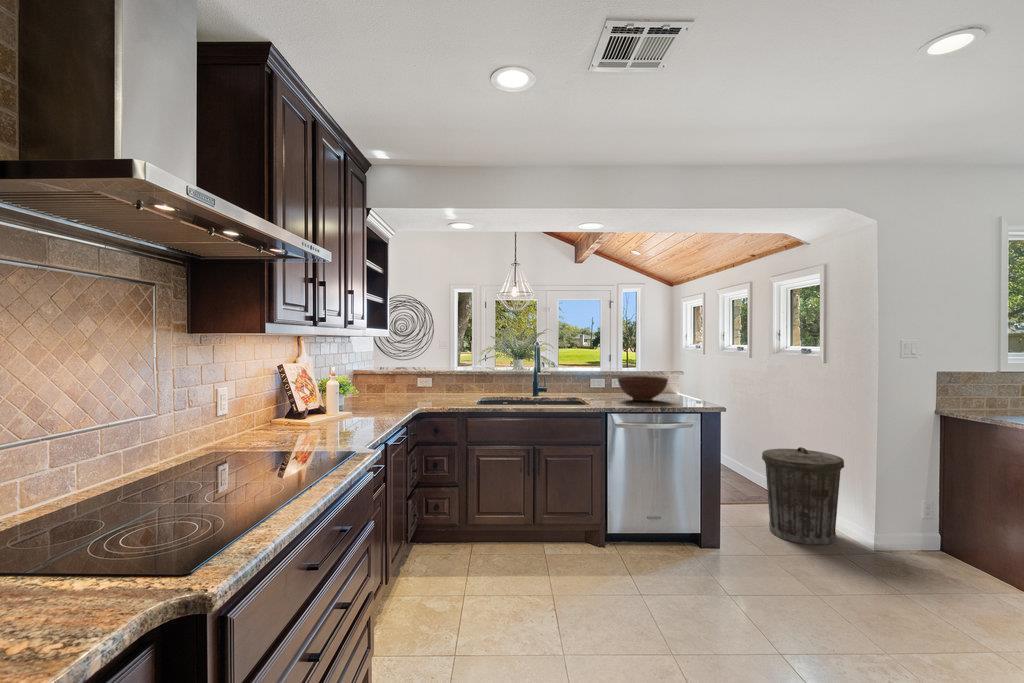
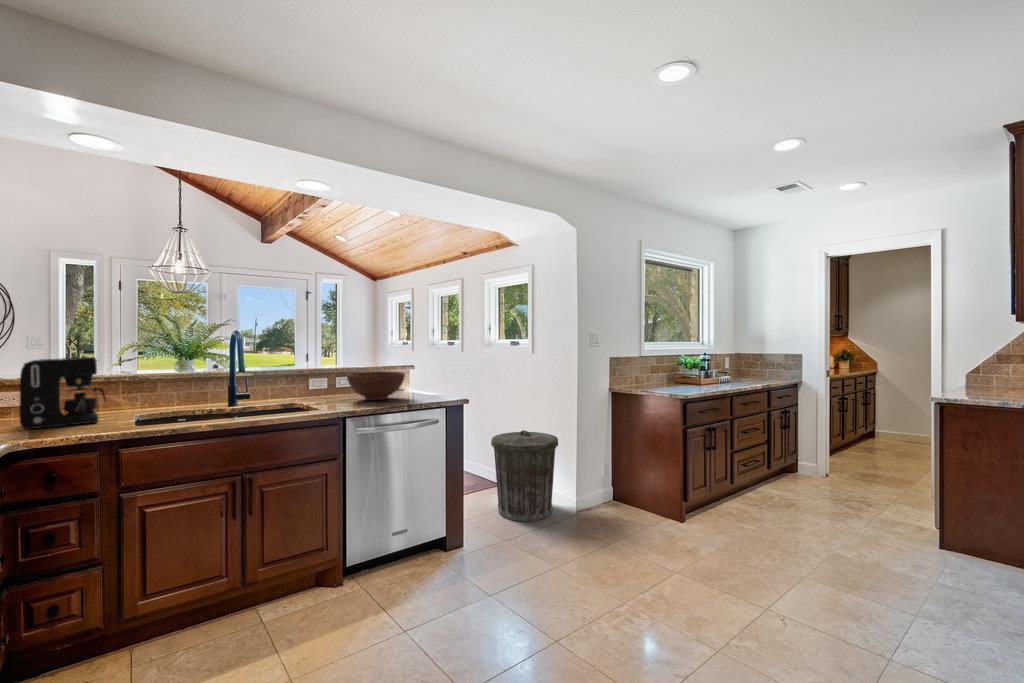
coffee maker: none [426,358,465,400] -> present [19,357,106,429]

